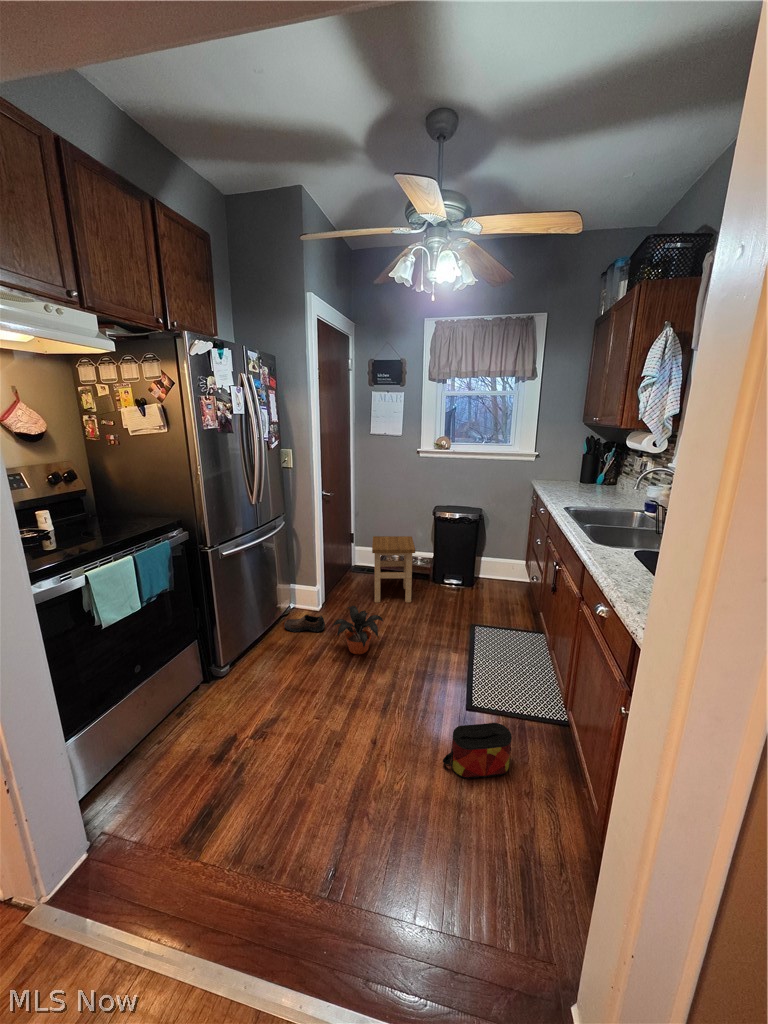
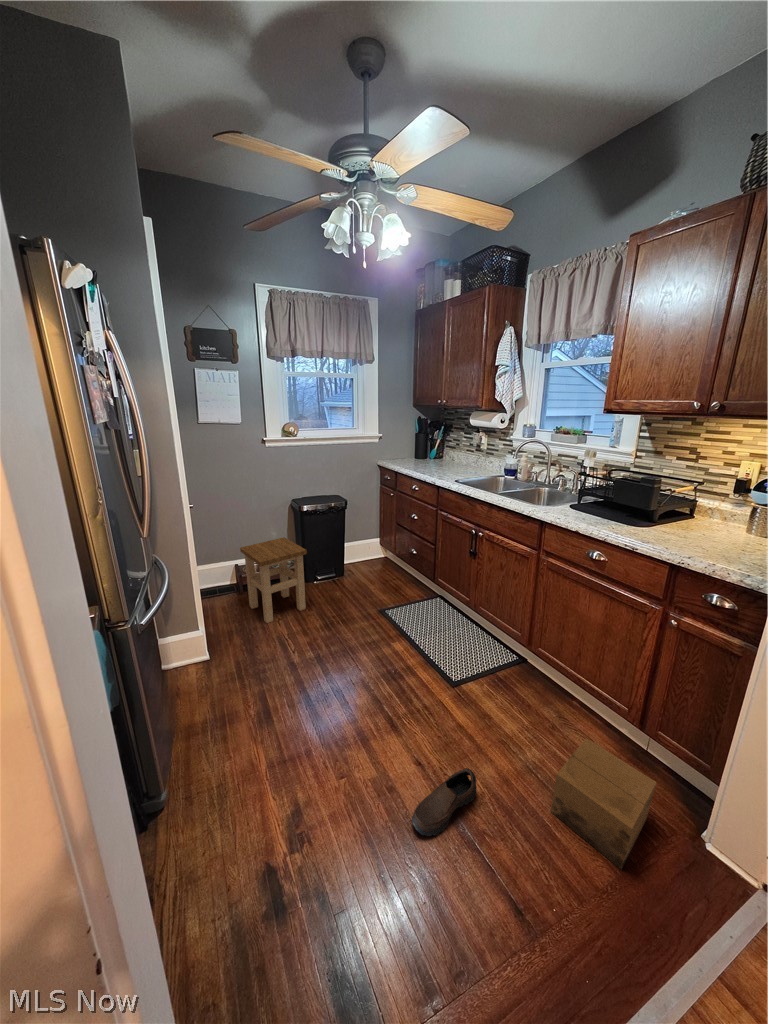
potted plant: present [333,606,383,654] -> none [272,633,336,689]
shoe: present [285,615,325,632] -> present [412,768,476,836]
bag: present [443,723,512,779] -> none [483,679,529,743]
cardboard box: none [438,805,534,932] -> present [551,738,656,870]

